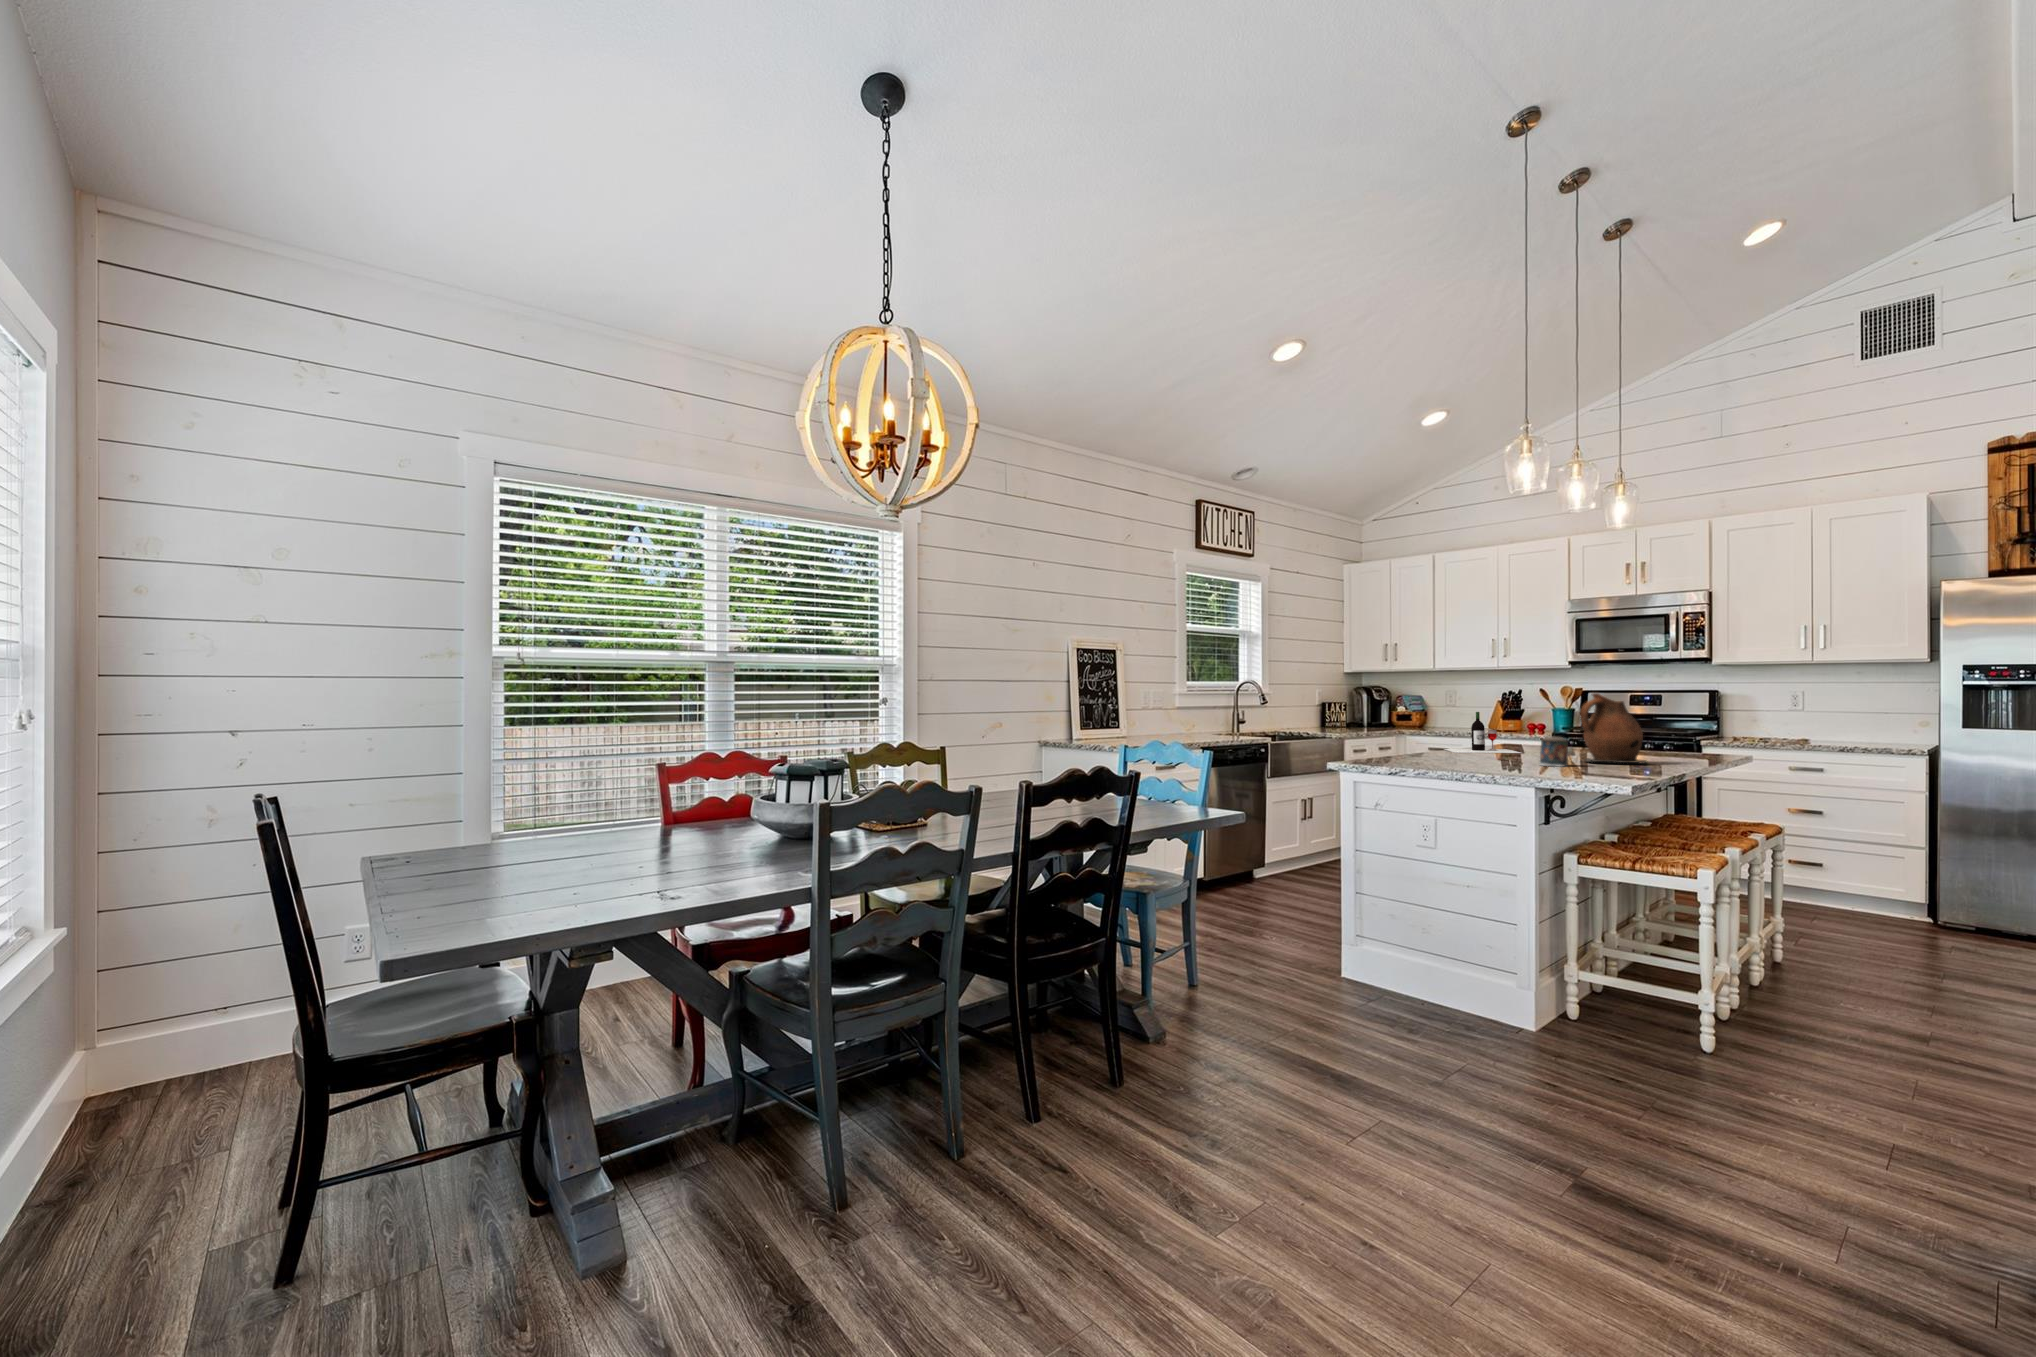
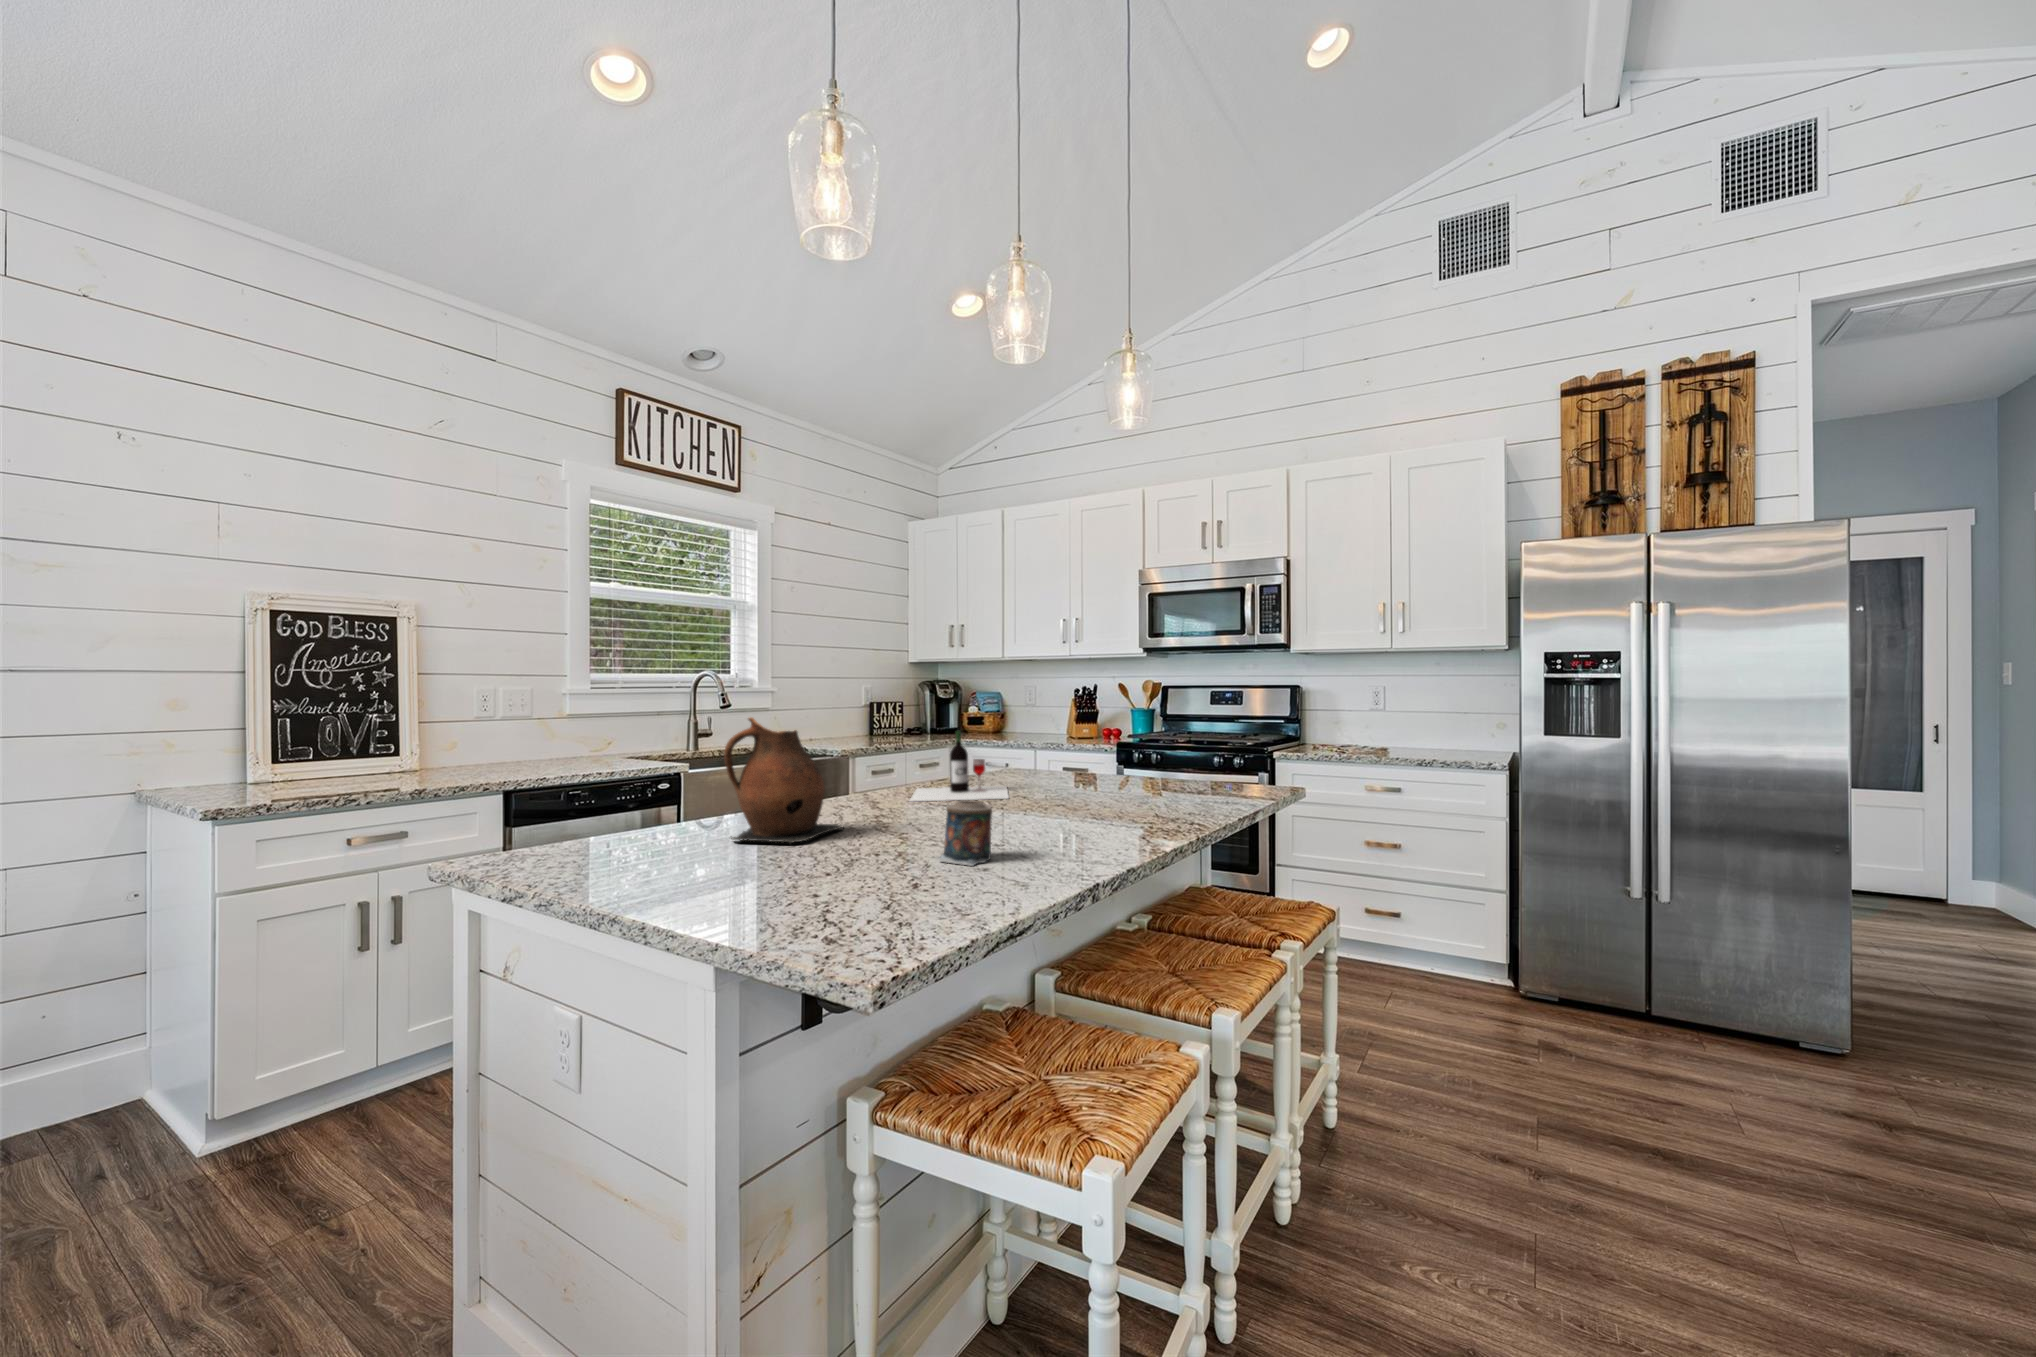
ceramic pitcher: present [1580,693,1647,764] -> present [724,717,842,844]

